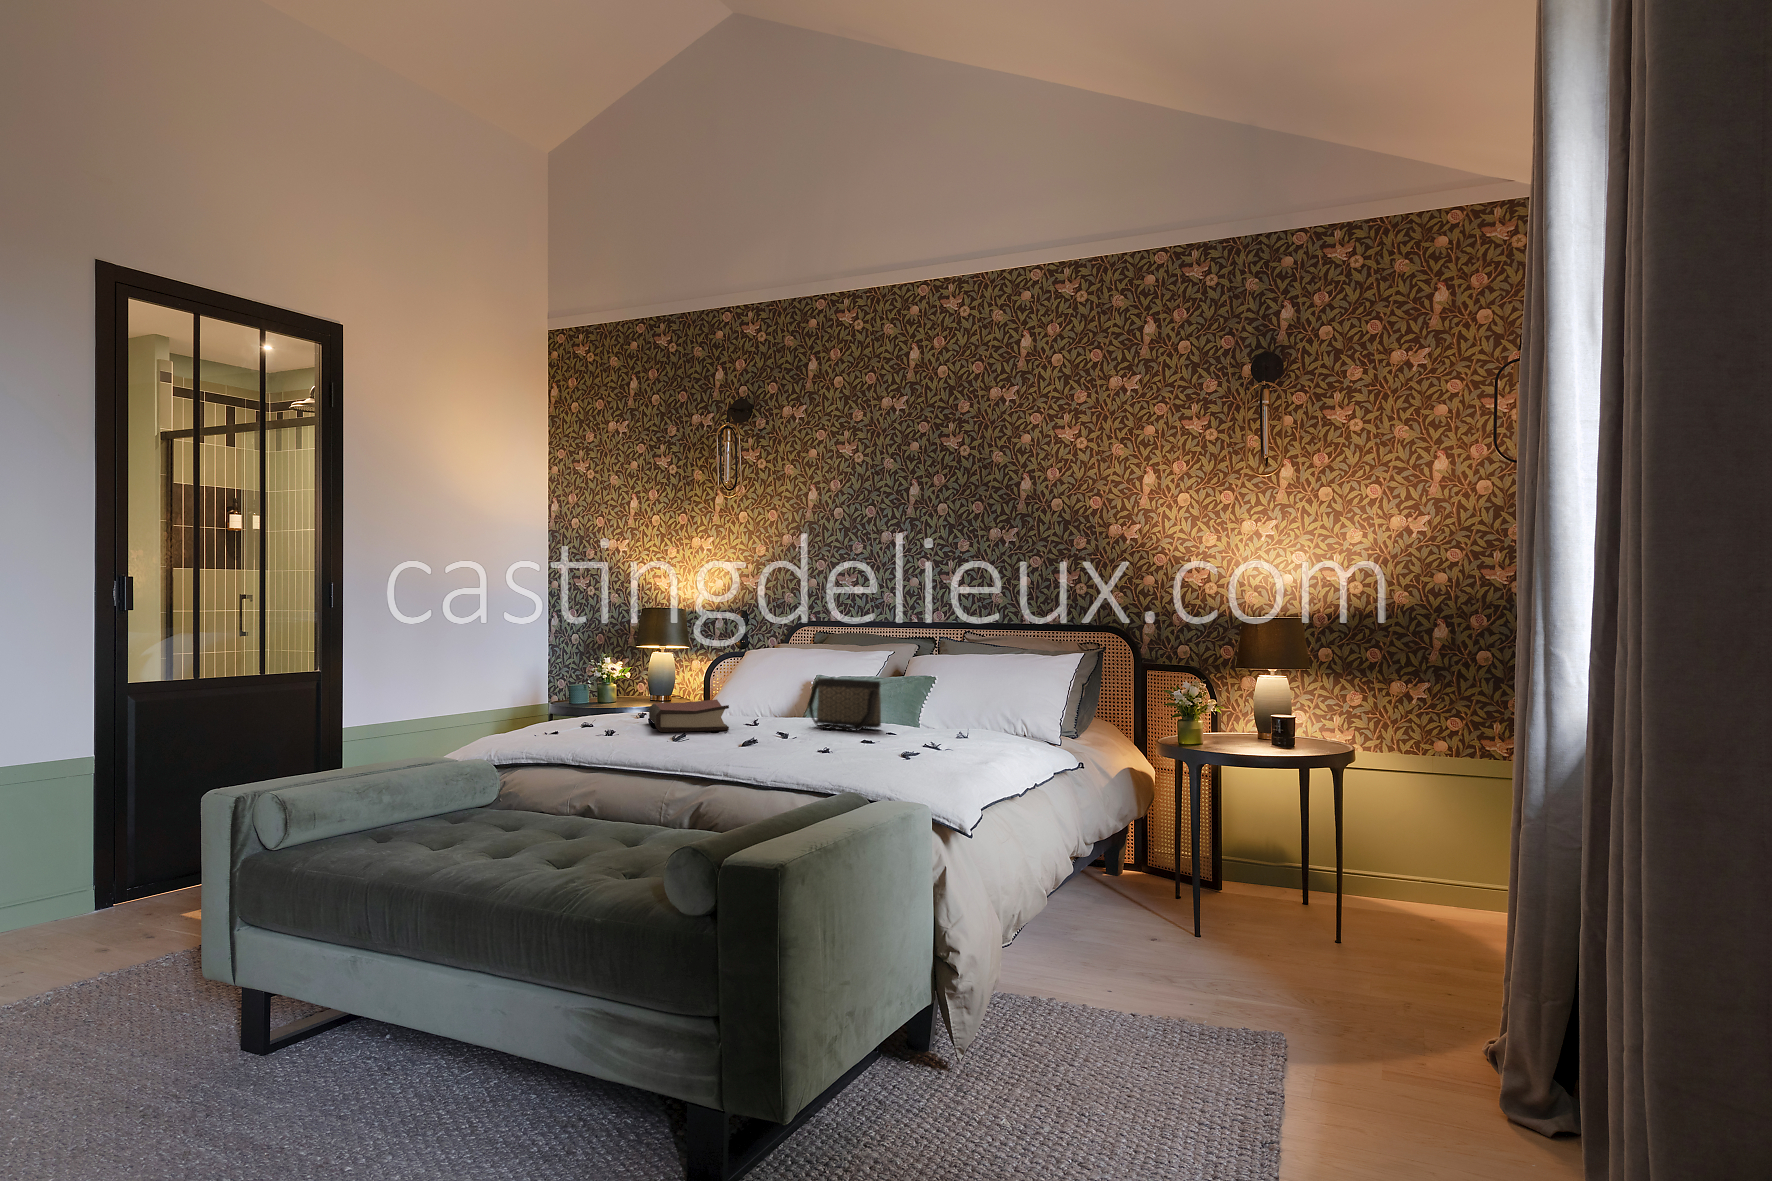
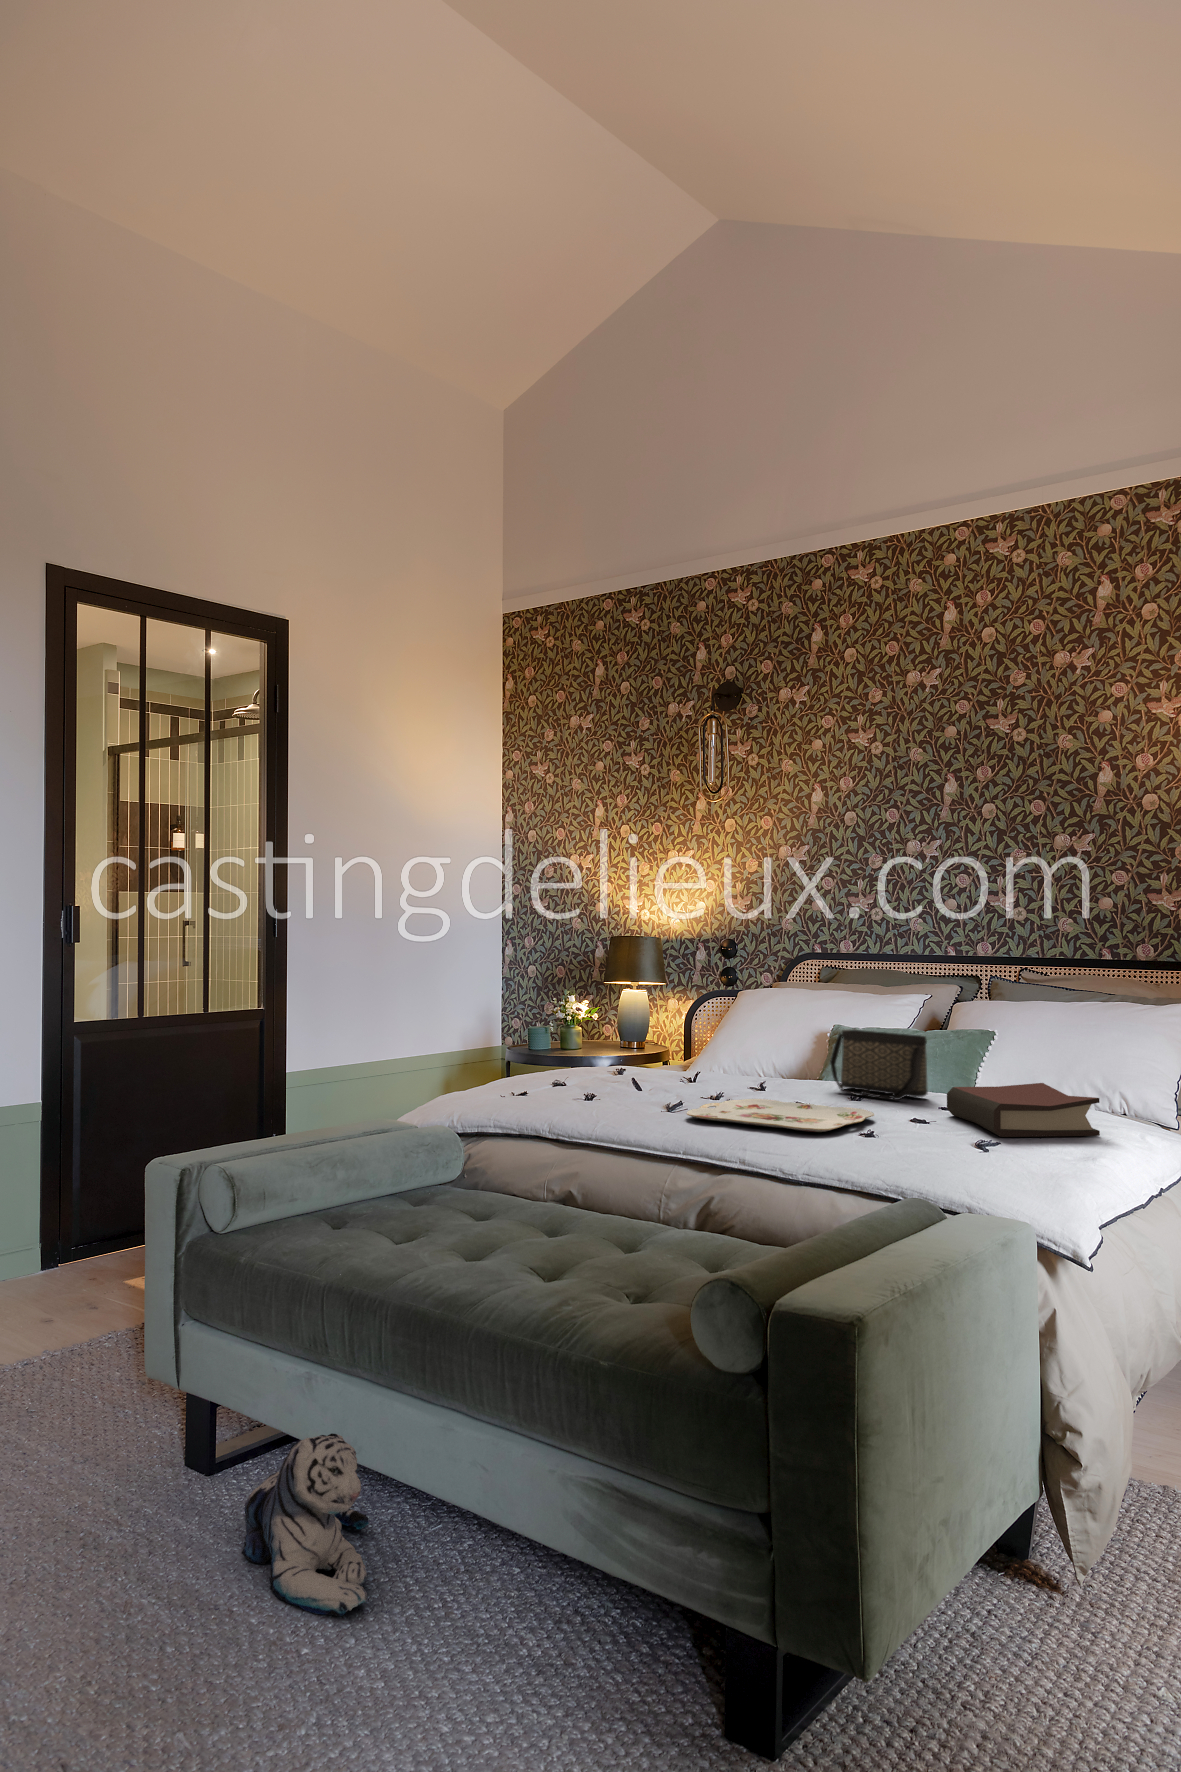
hardback book: present [649,699,729,732] -> present [947,1083,1100,1137]
serving tray: none [687,732,835,753] -> present [687,1099,874,1132]
plush toy: none [298,1000,412,1140] -> present [242,1433,369,1616]

